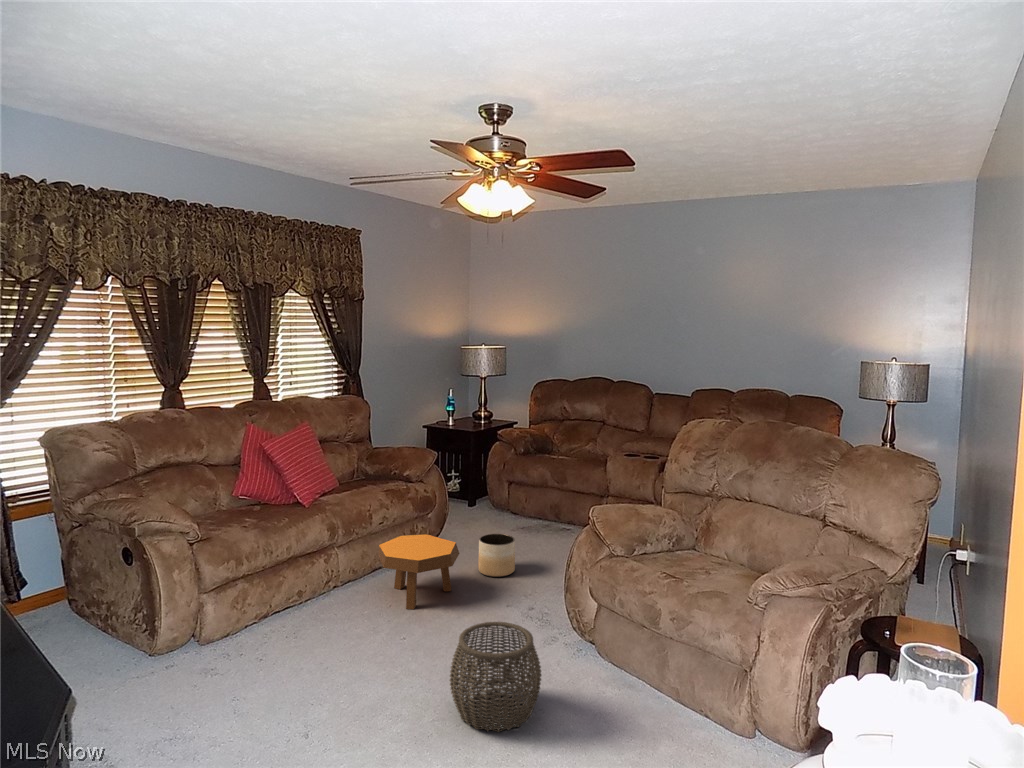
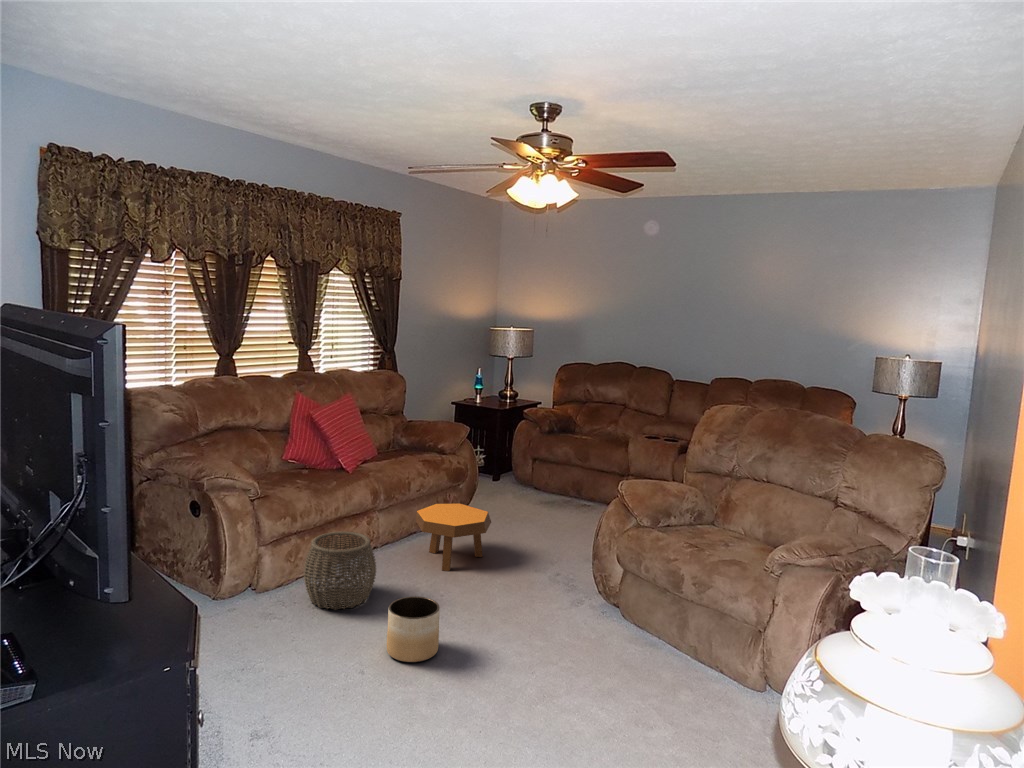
planter: present [478,534,515,577] -> present [387,596,440,662]
woven basket: present [450,622,542,732] -> present [304,532,376,610]

